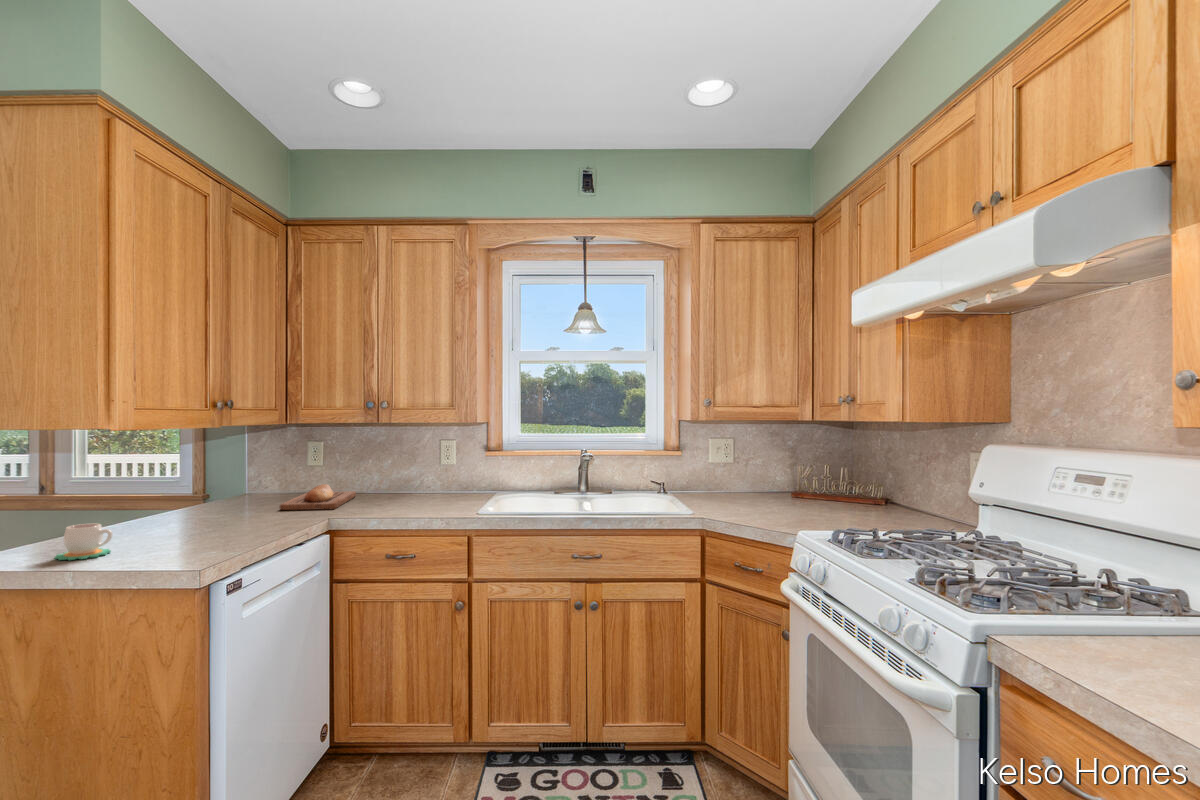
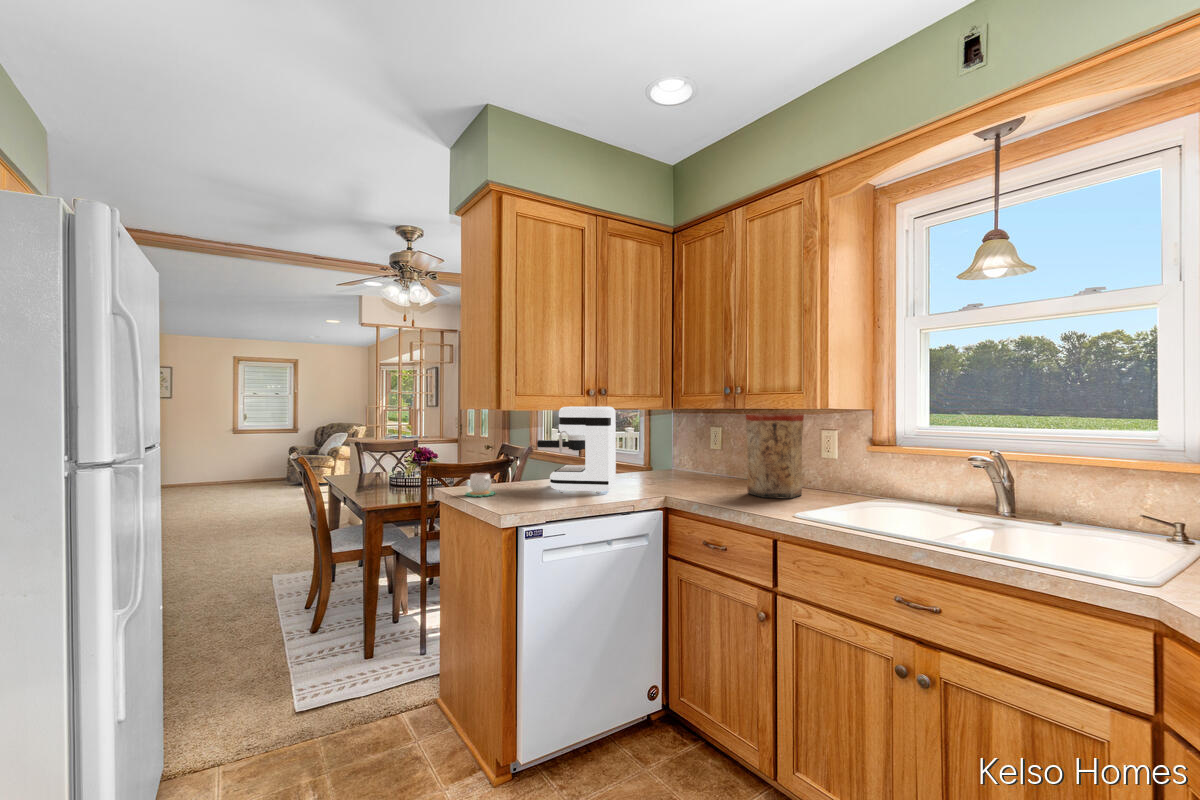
coffee maker: none [141,424,272,533] -> present [537,407,616,493]
vase: none [404,428,451,506] -> present [746,414,804,499]
bread loaf: present [279,484,356,510] -> none [648,465,731,488]

